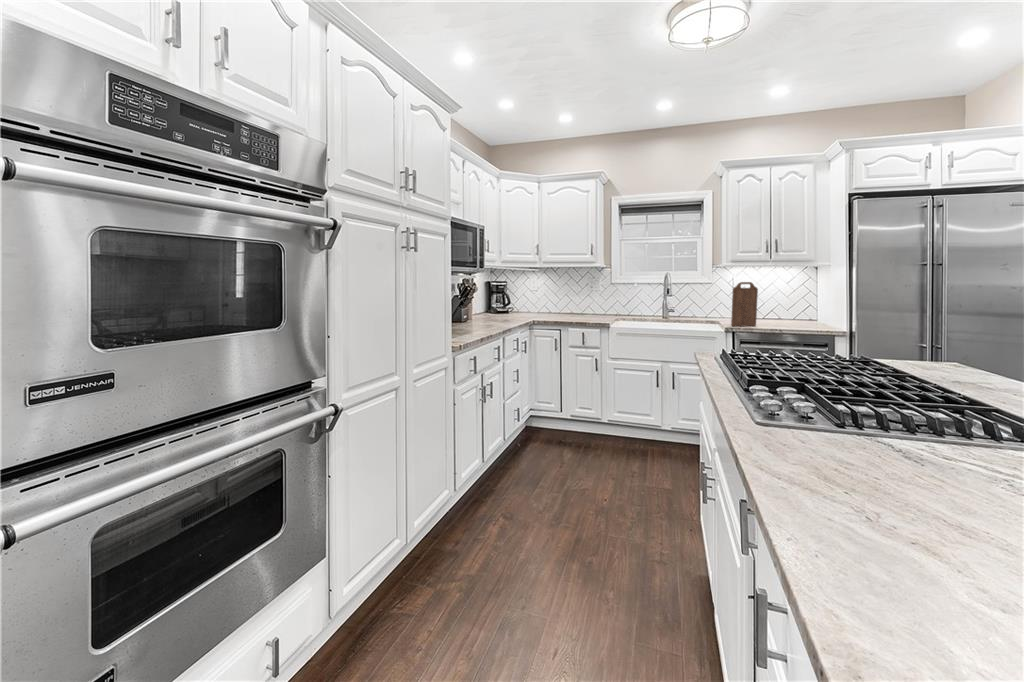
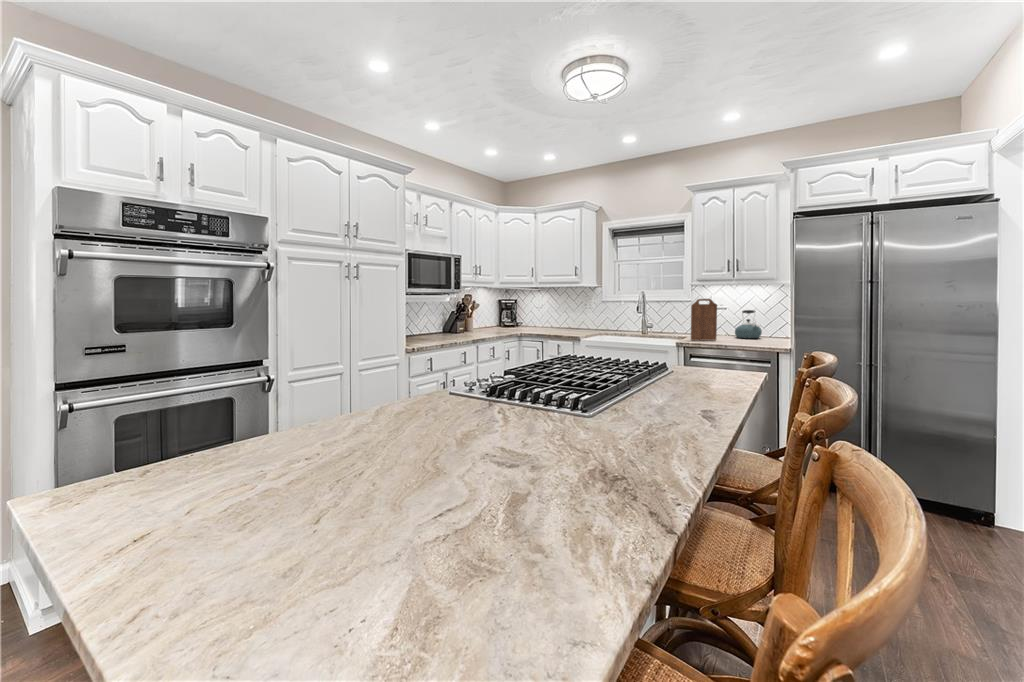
kettle: none [762,294,793,323] -> present [735,310,762,338]

